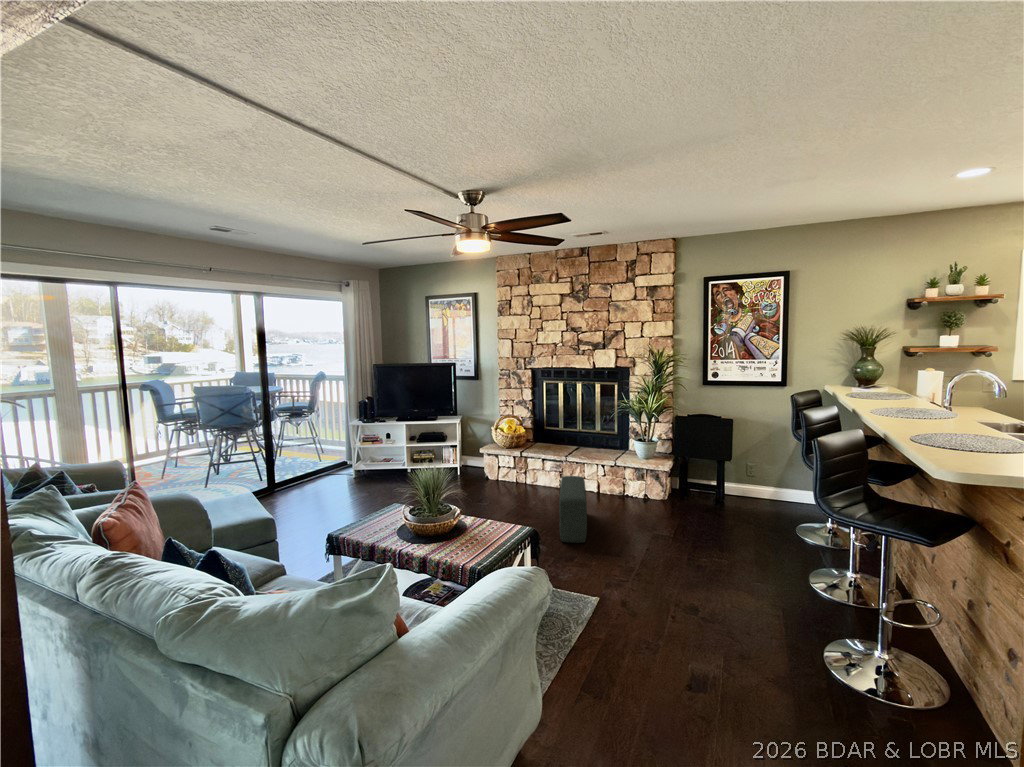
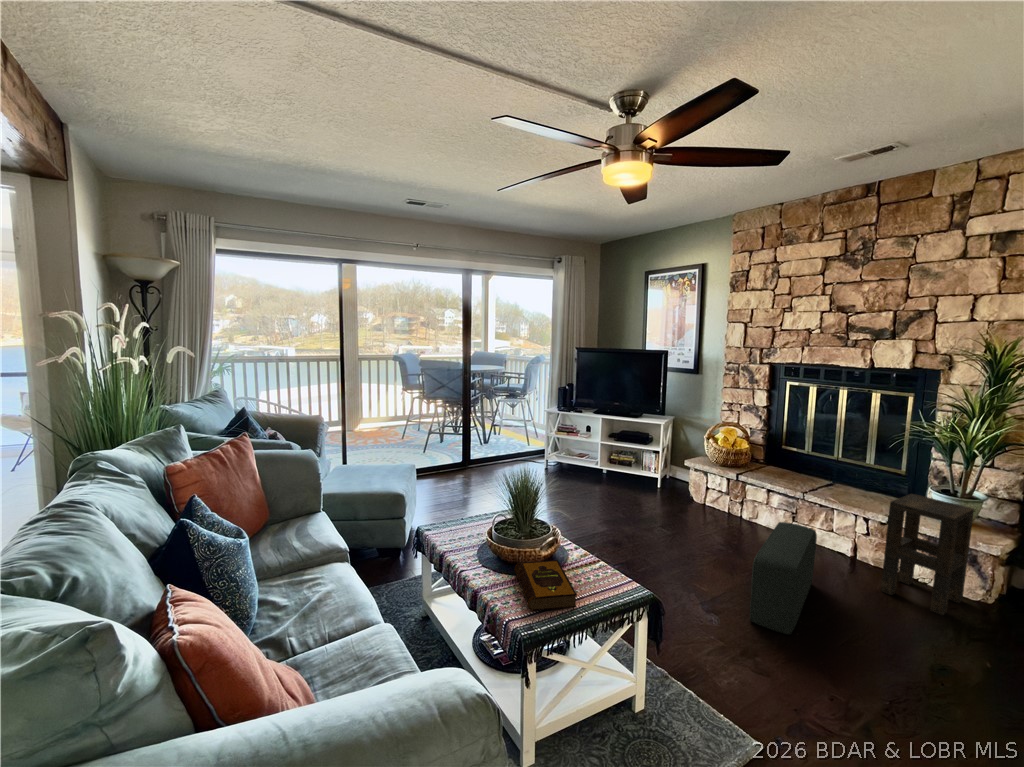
side table: none [618,444,655,512] -> present [881,494,974,615]
hardback book: none [442,522,496,553] -> present [515,560,577,611]

